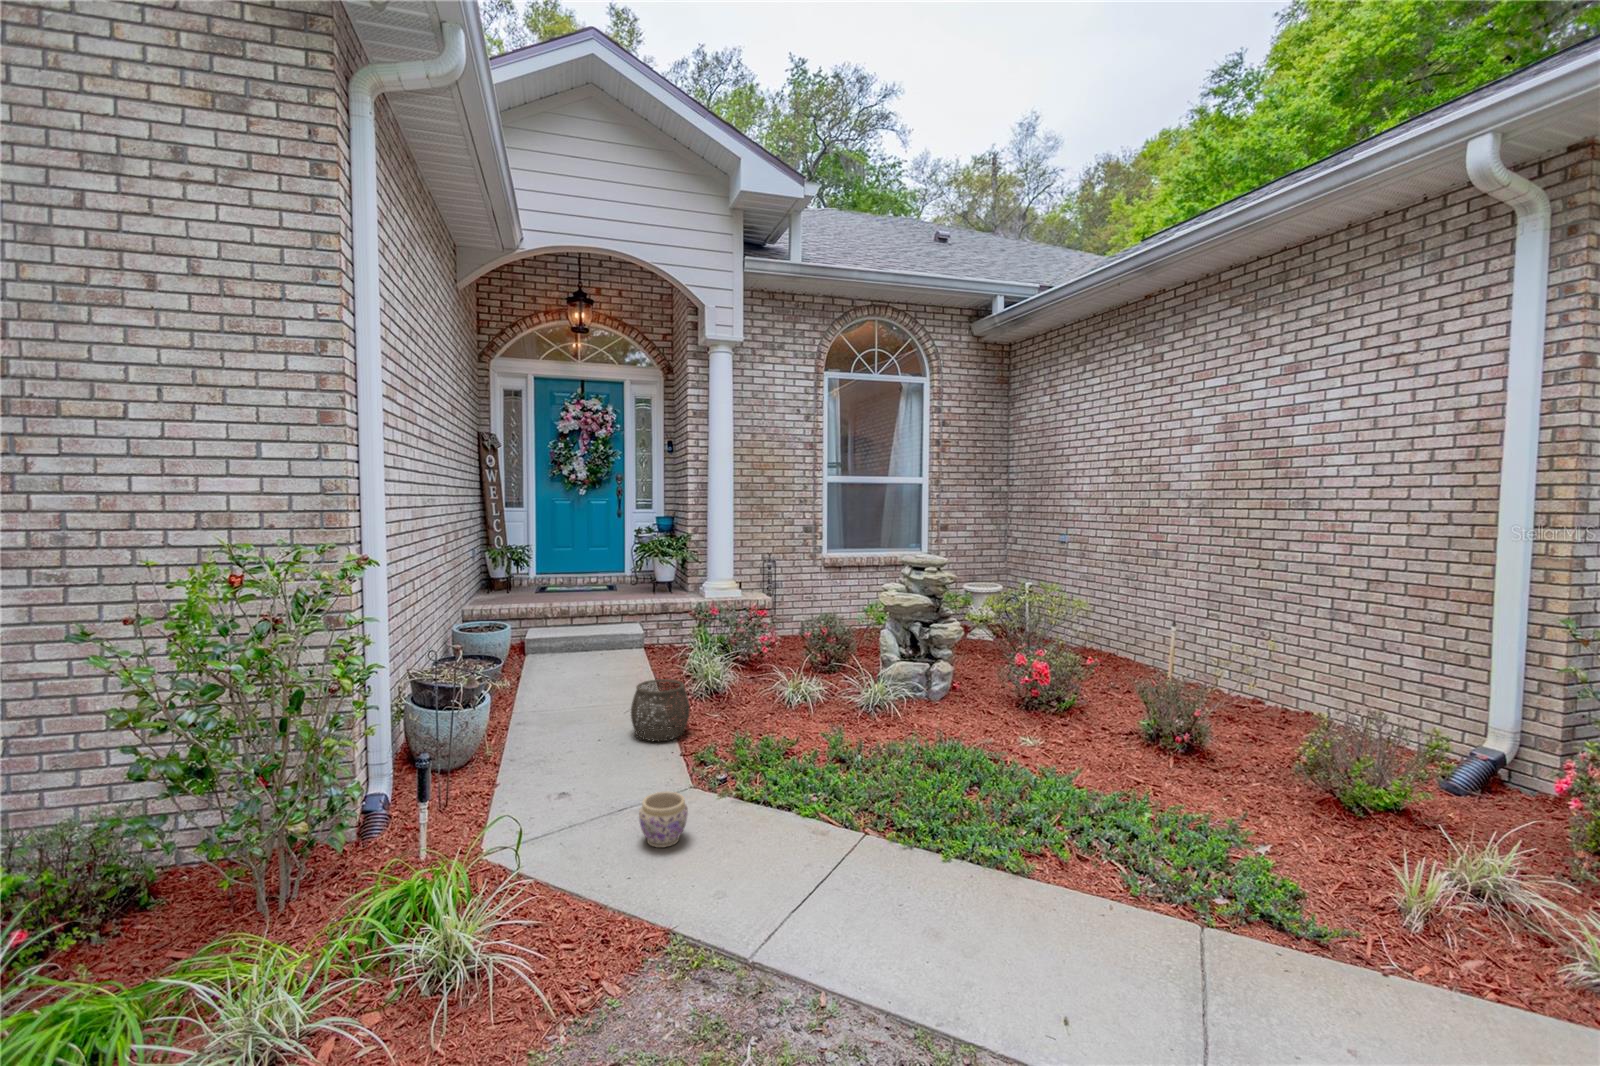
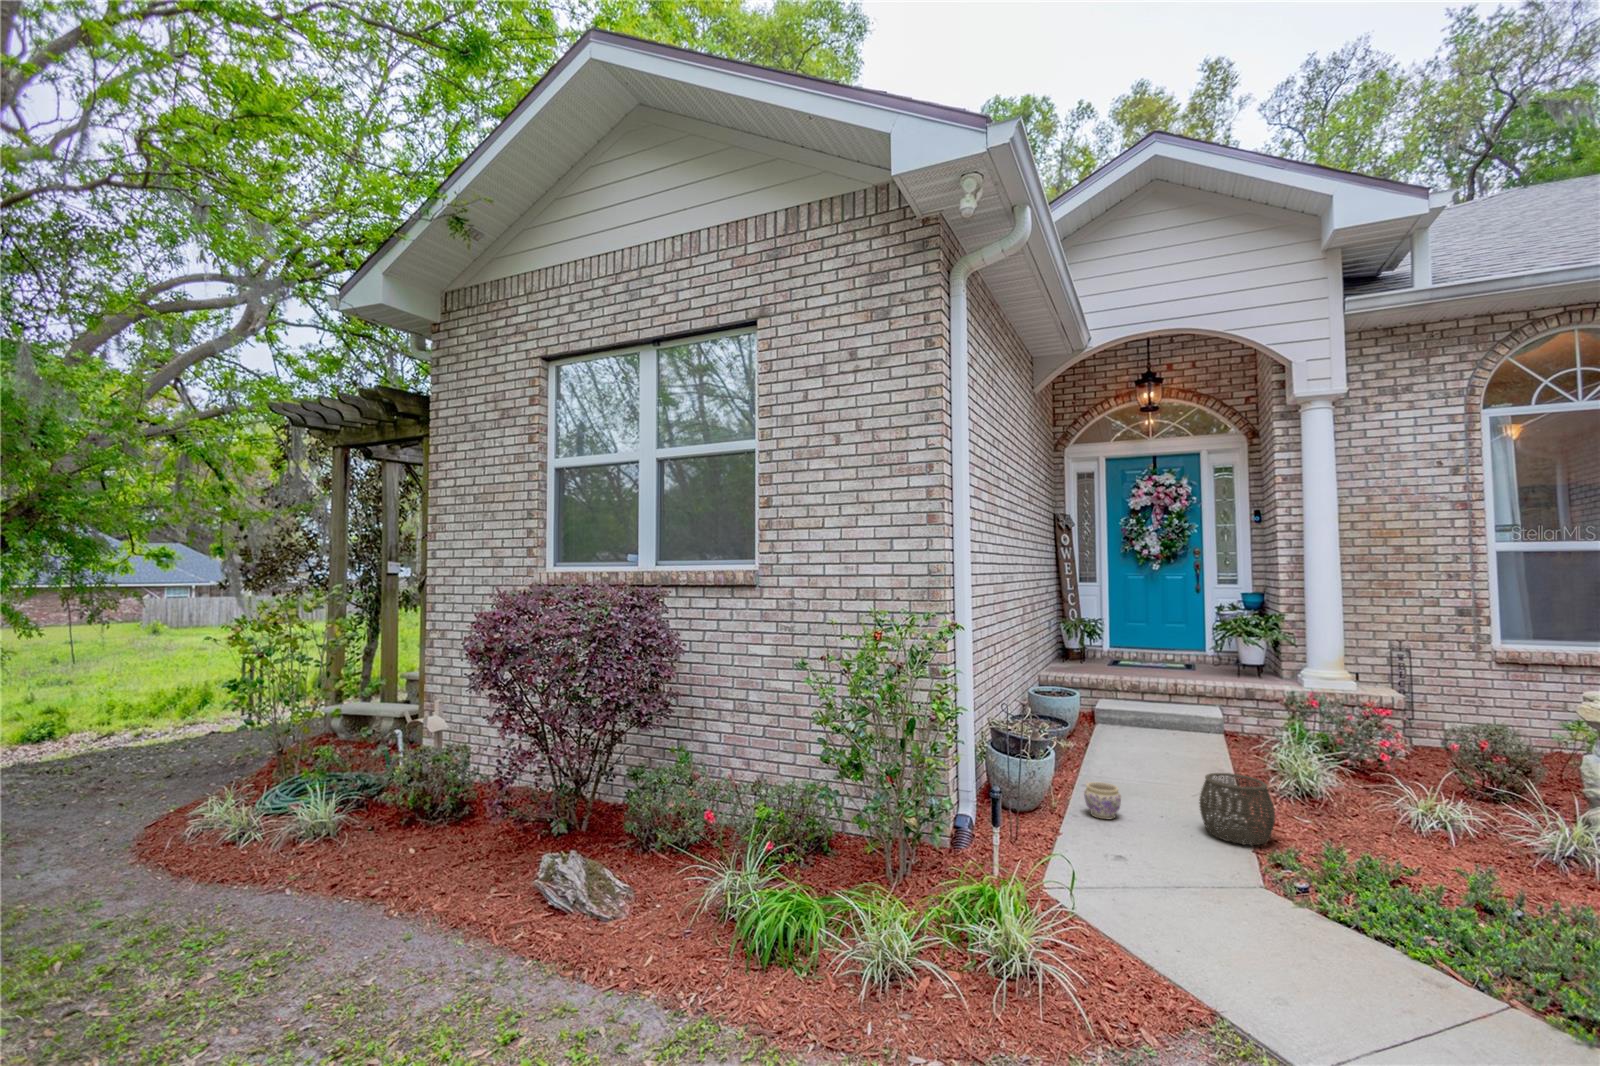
planter: present [639,791,688,848] -> present [1084,782,1121,820]

